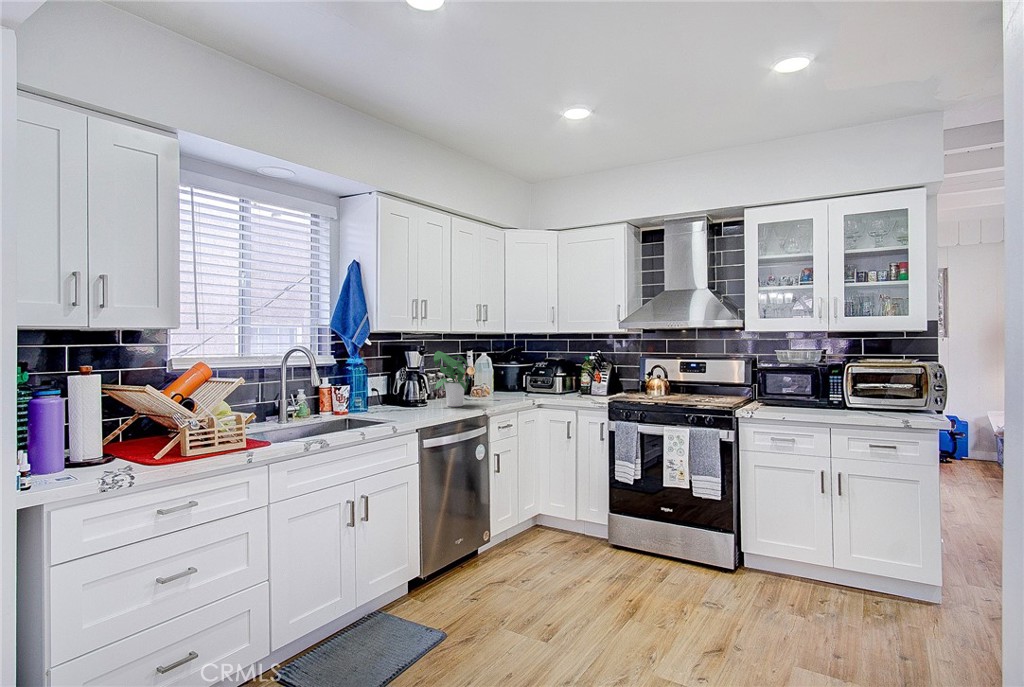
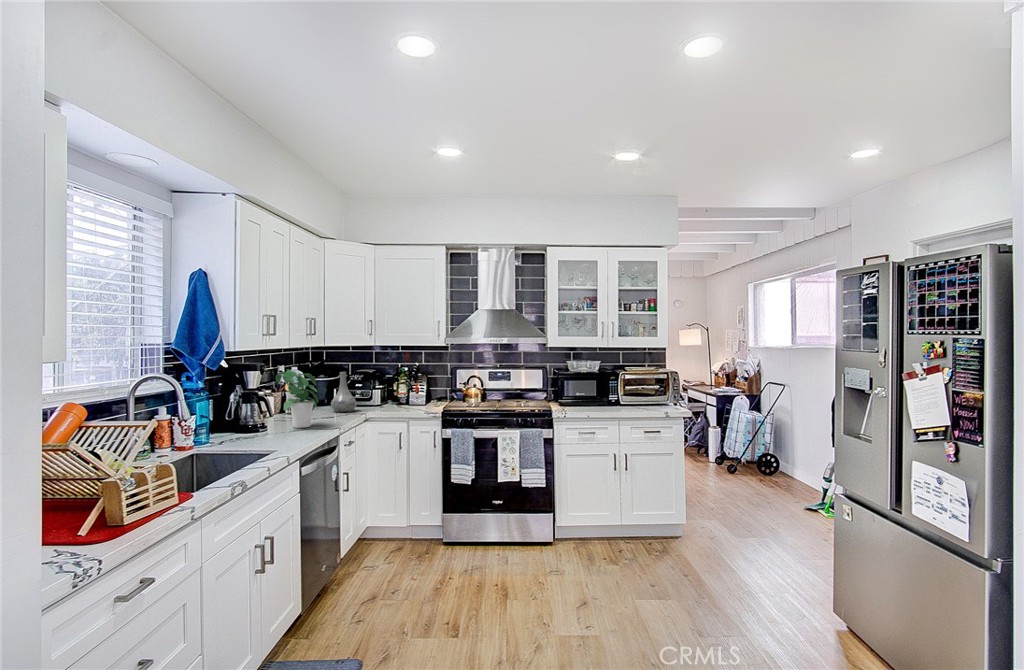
vase: none [505,357,528,397] -> present [331,372,357,412]

